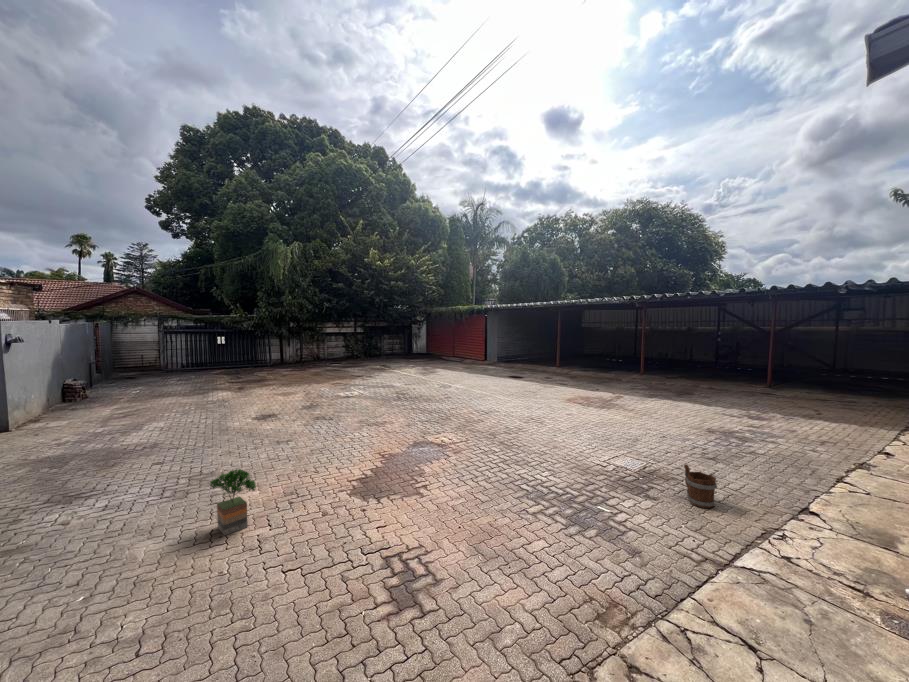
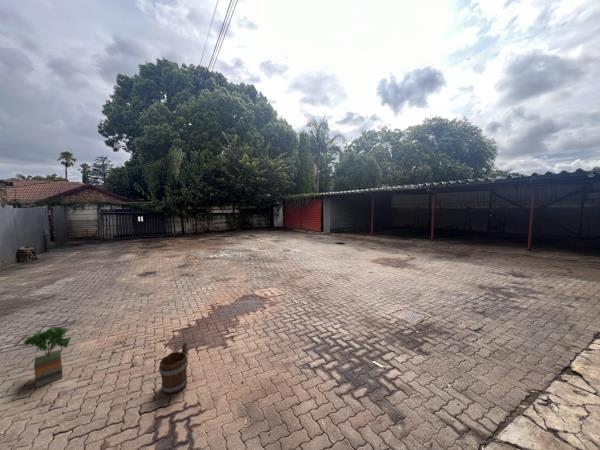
bucket: present [684,465,717,508] -> present [159,343,188,394]

